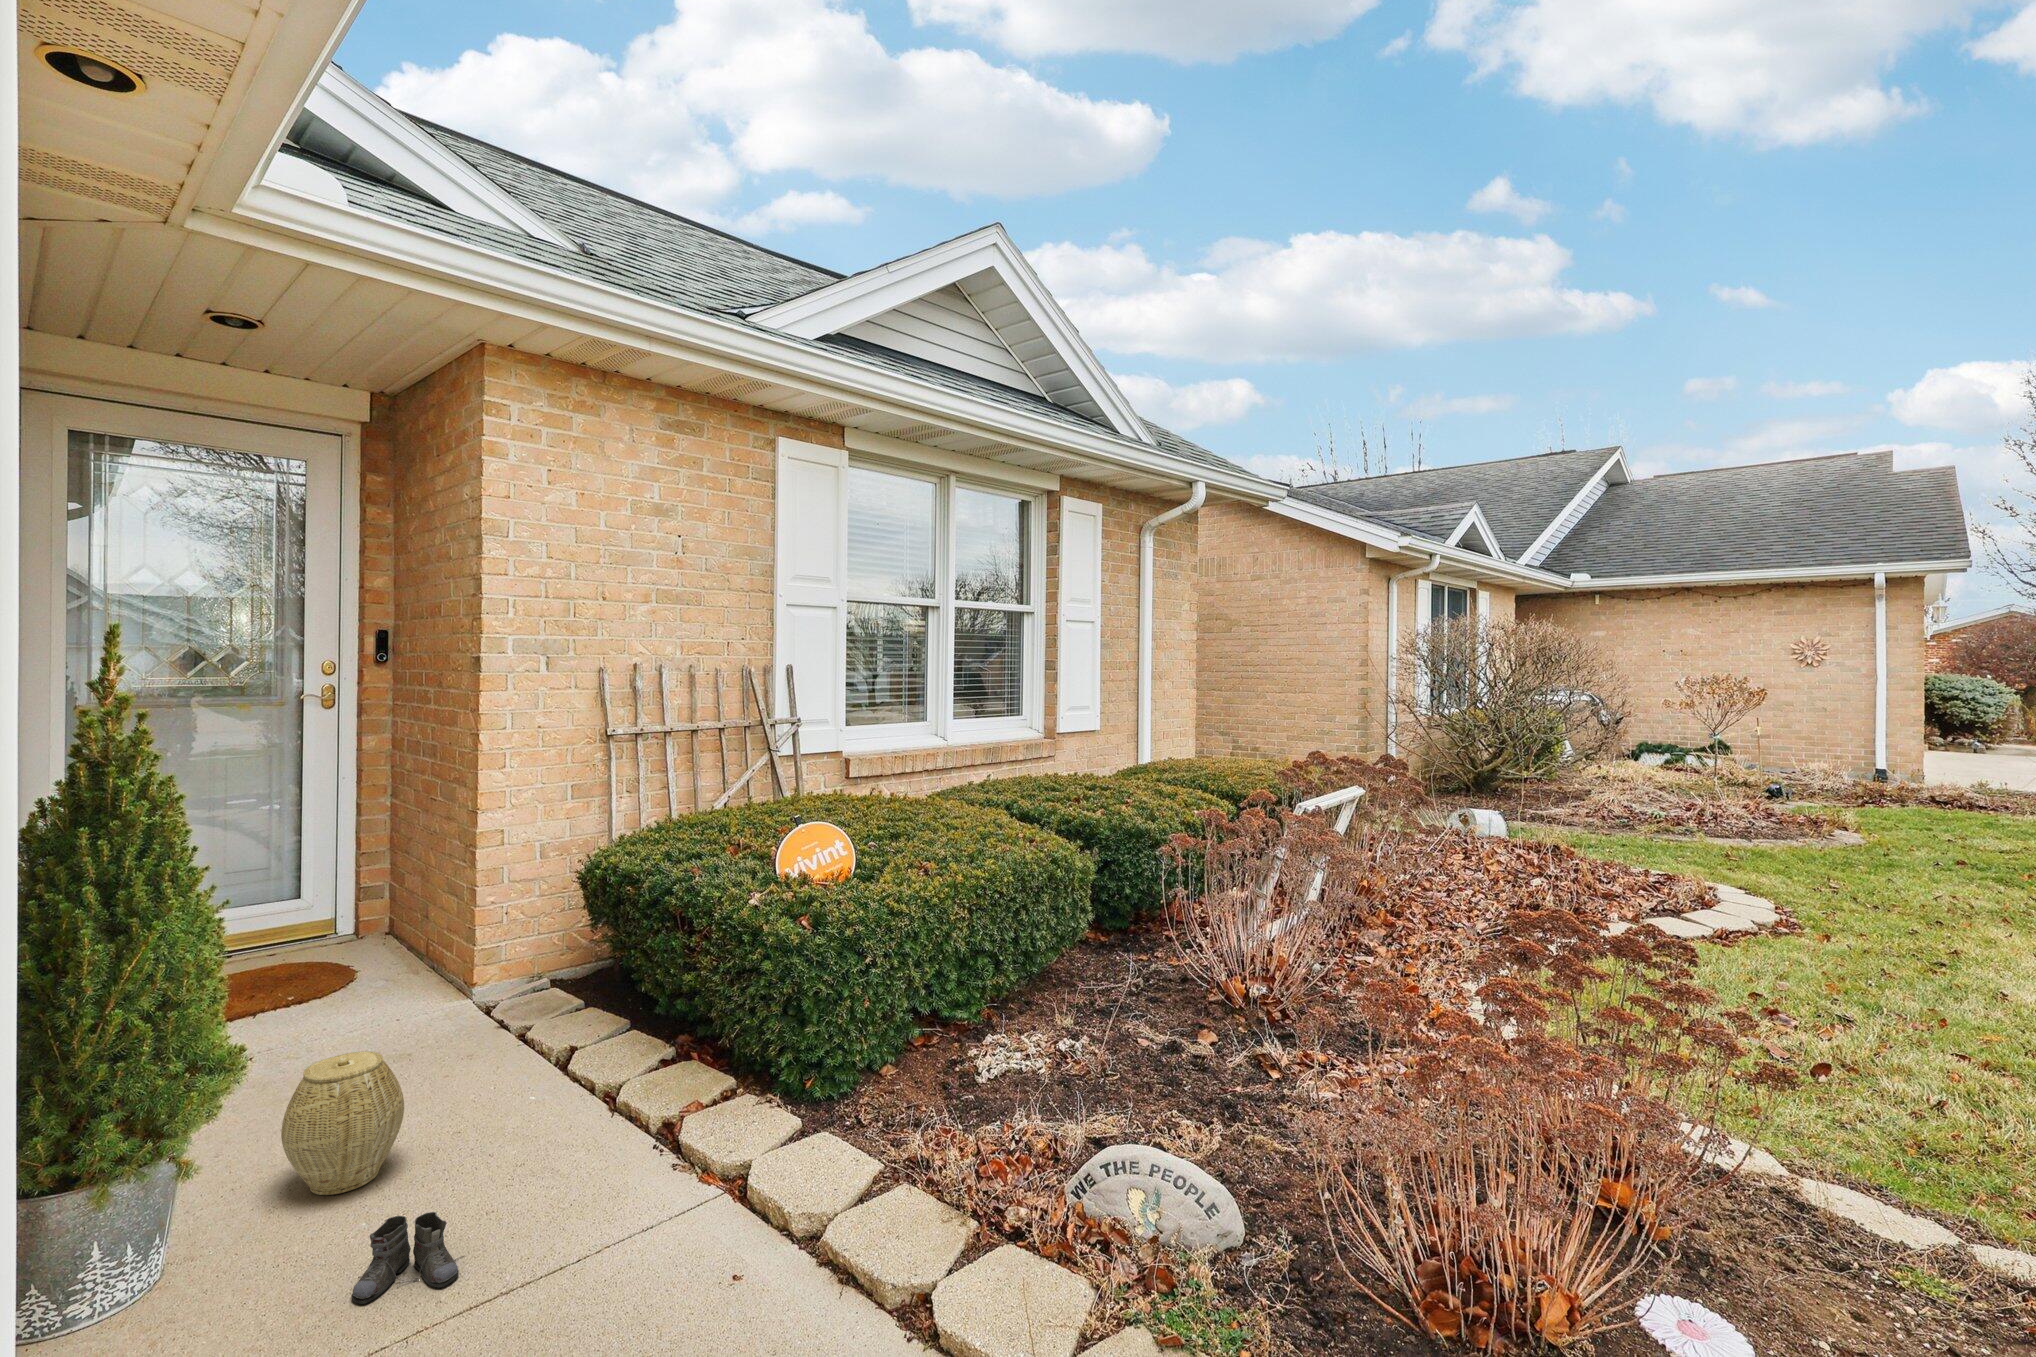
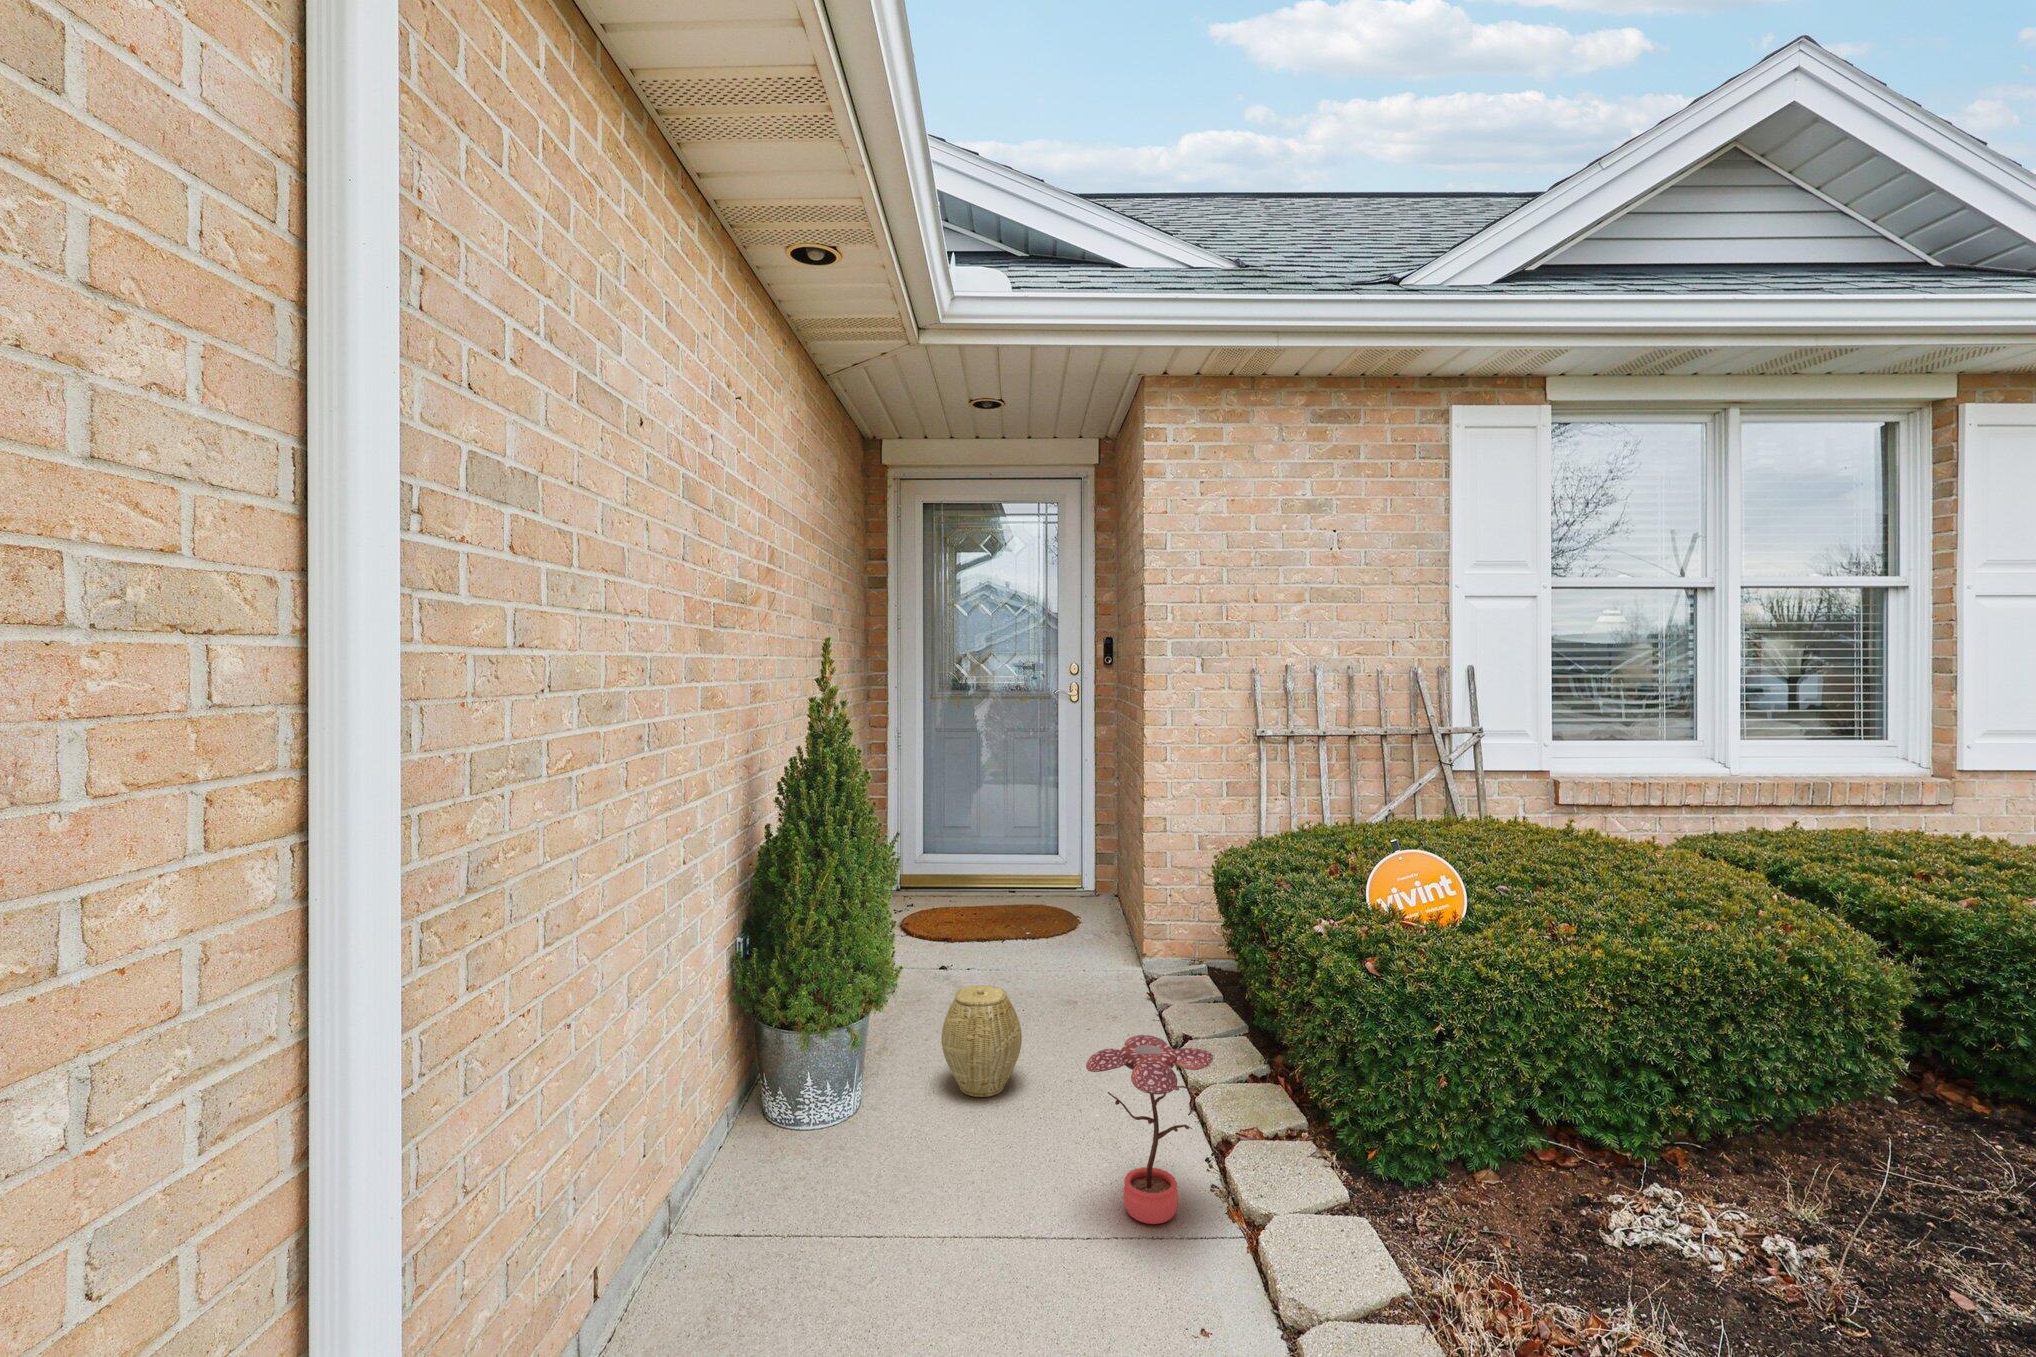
potted plant: none [565,1033,694,1224] -> present [1086,1035,1213,1224]
boots: present [351,1212,459,1304] -> none [935,1130,1017,1205]

